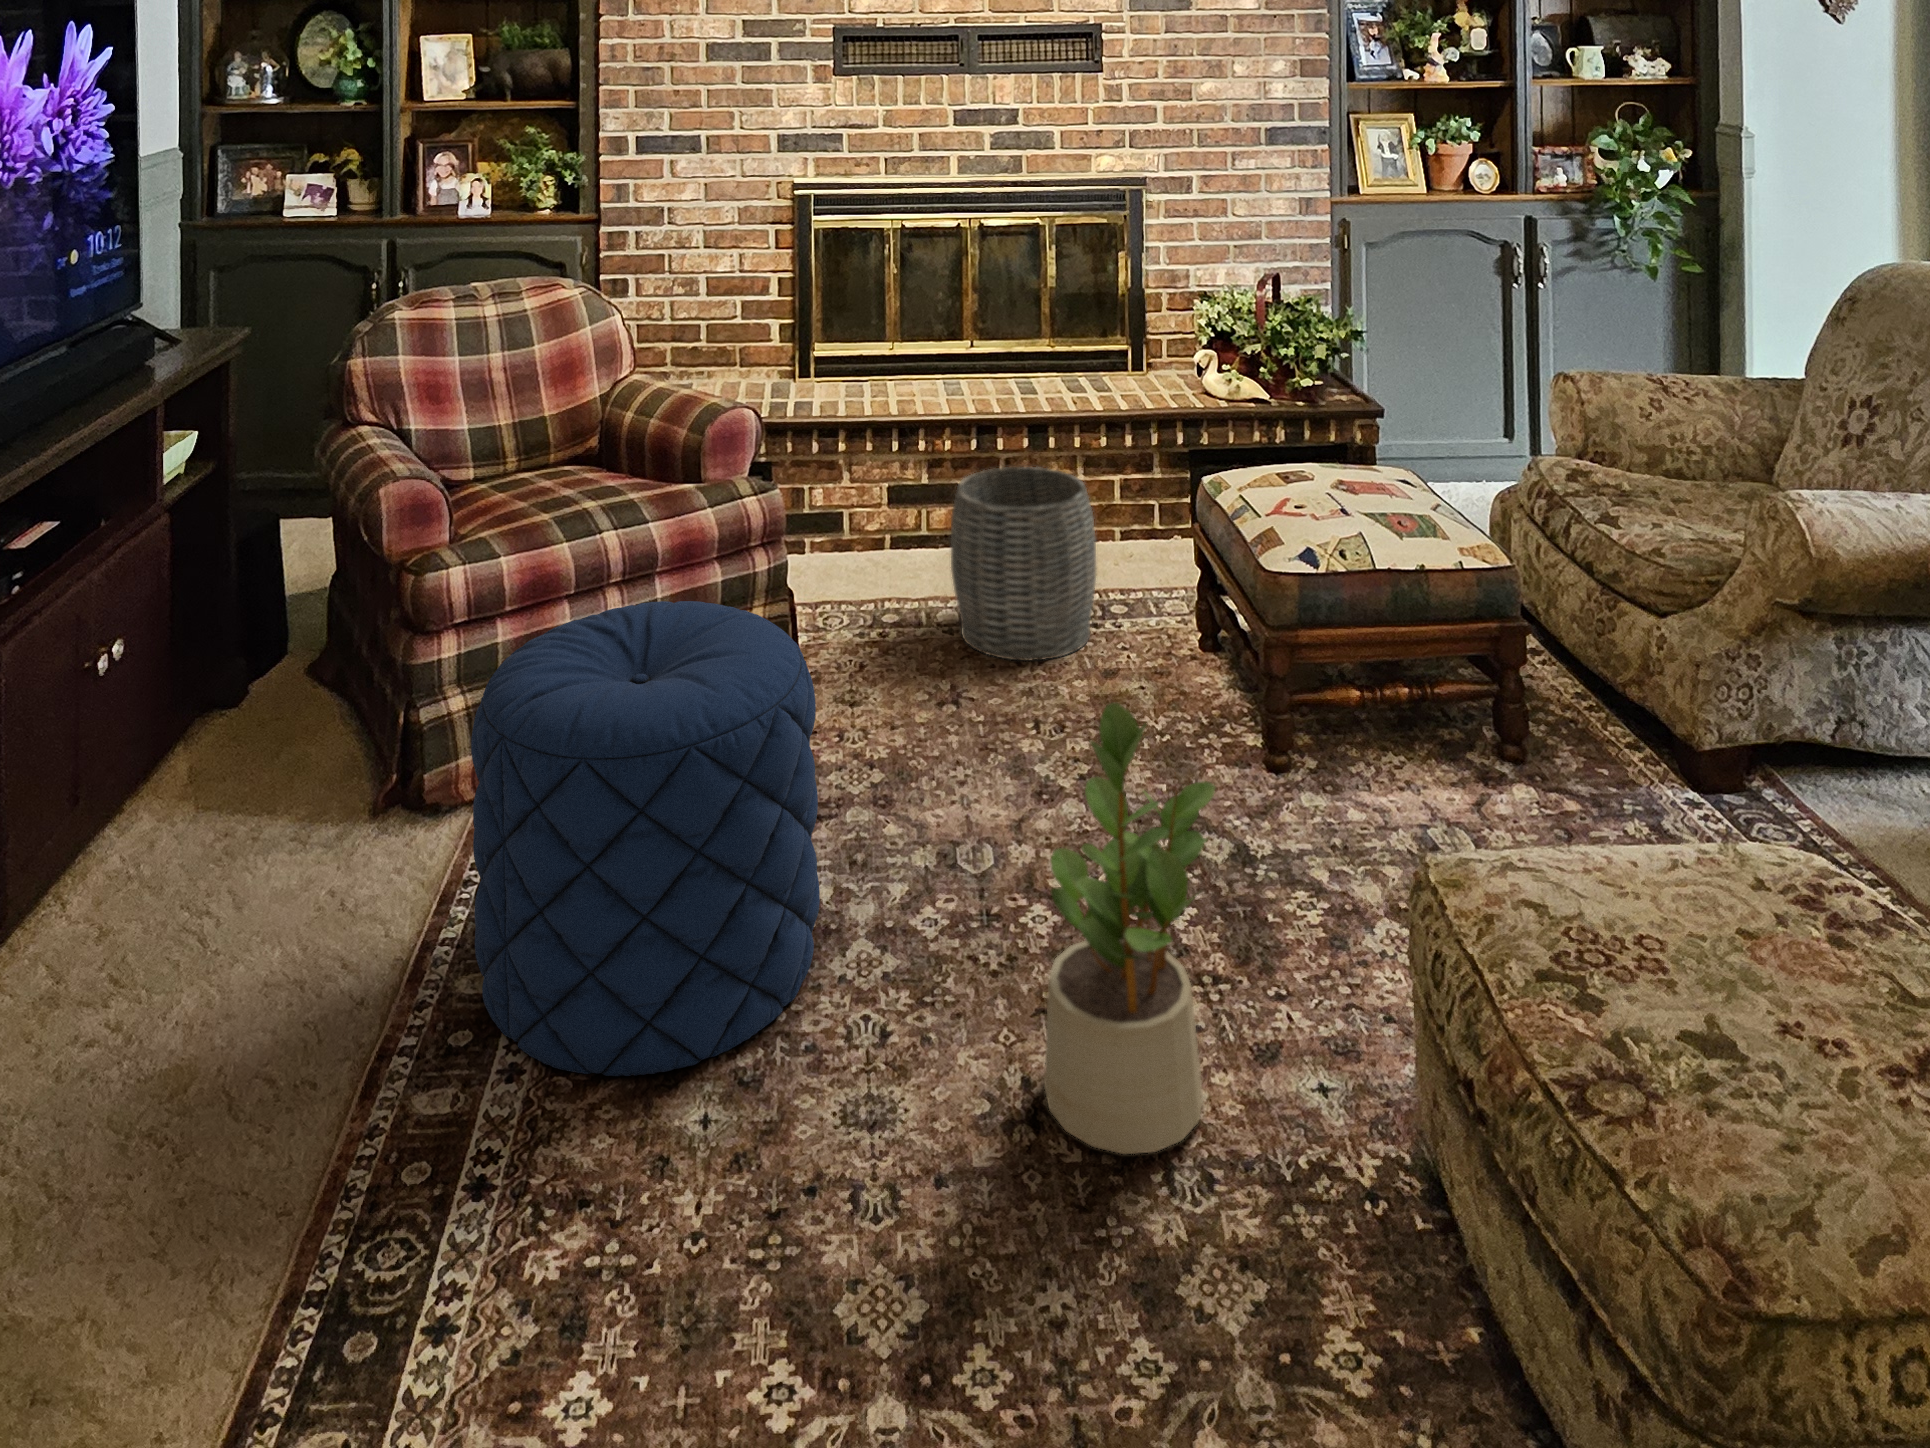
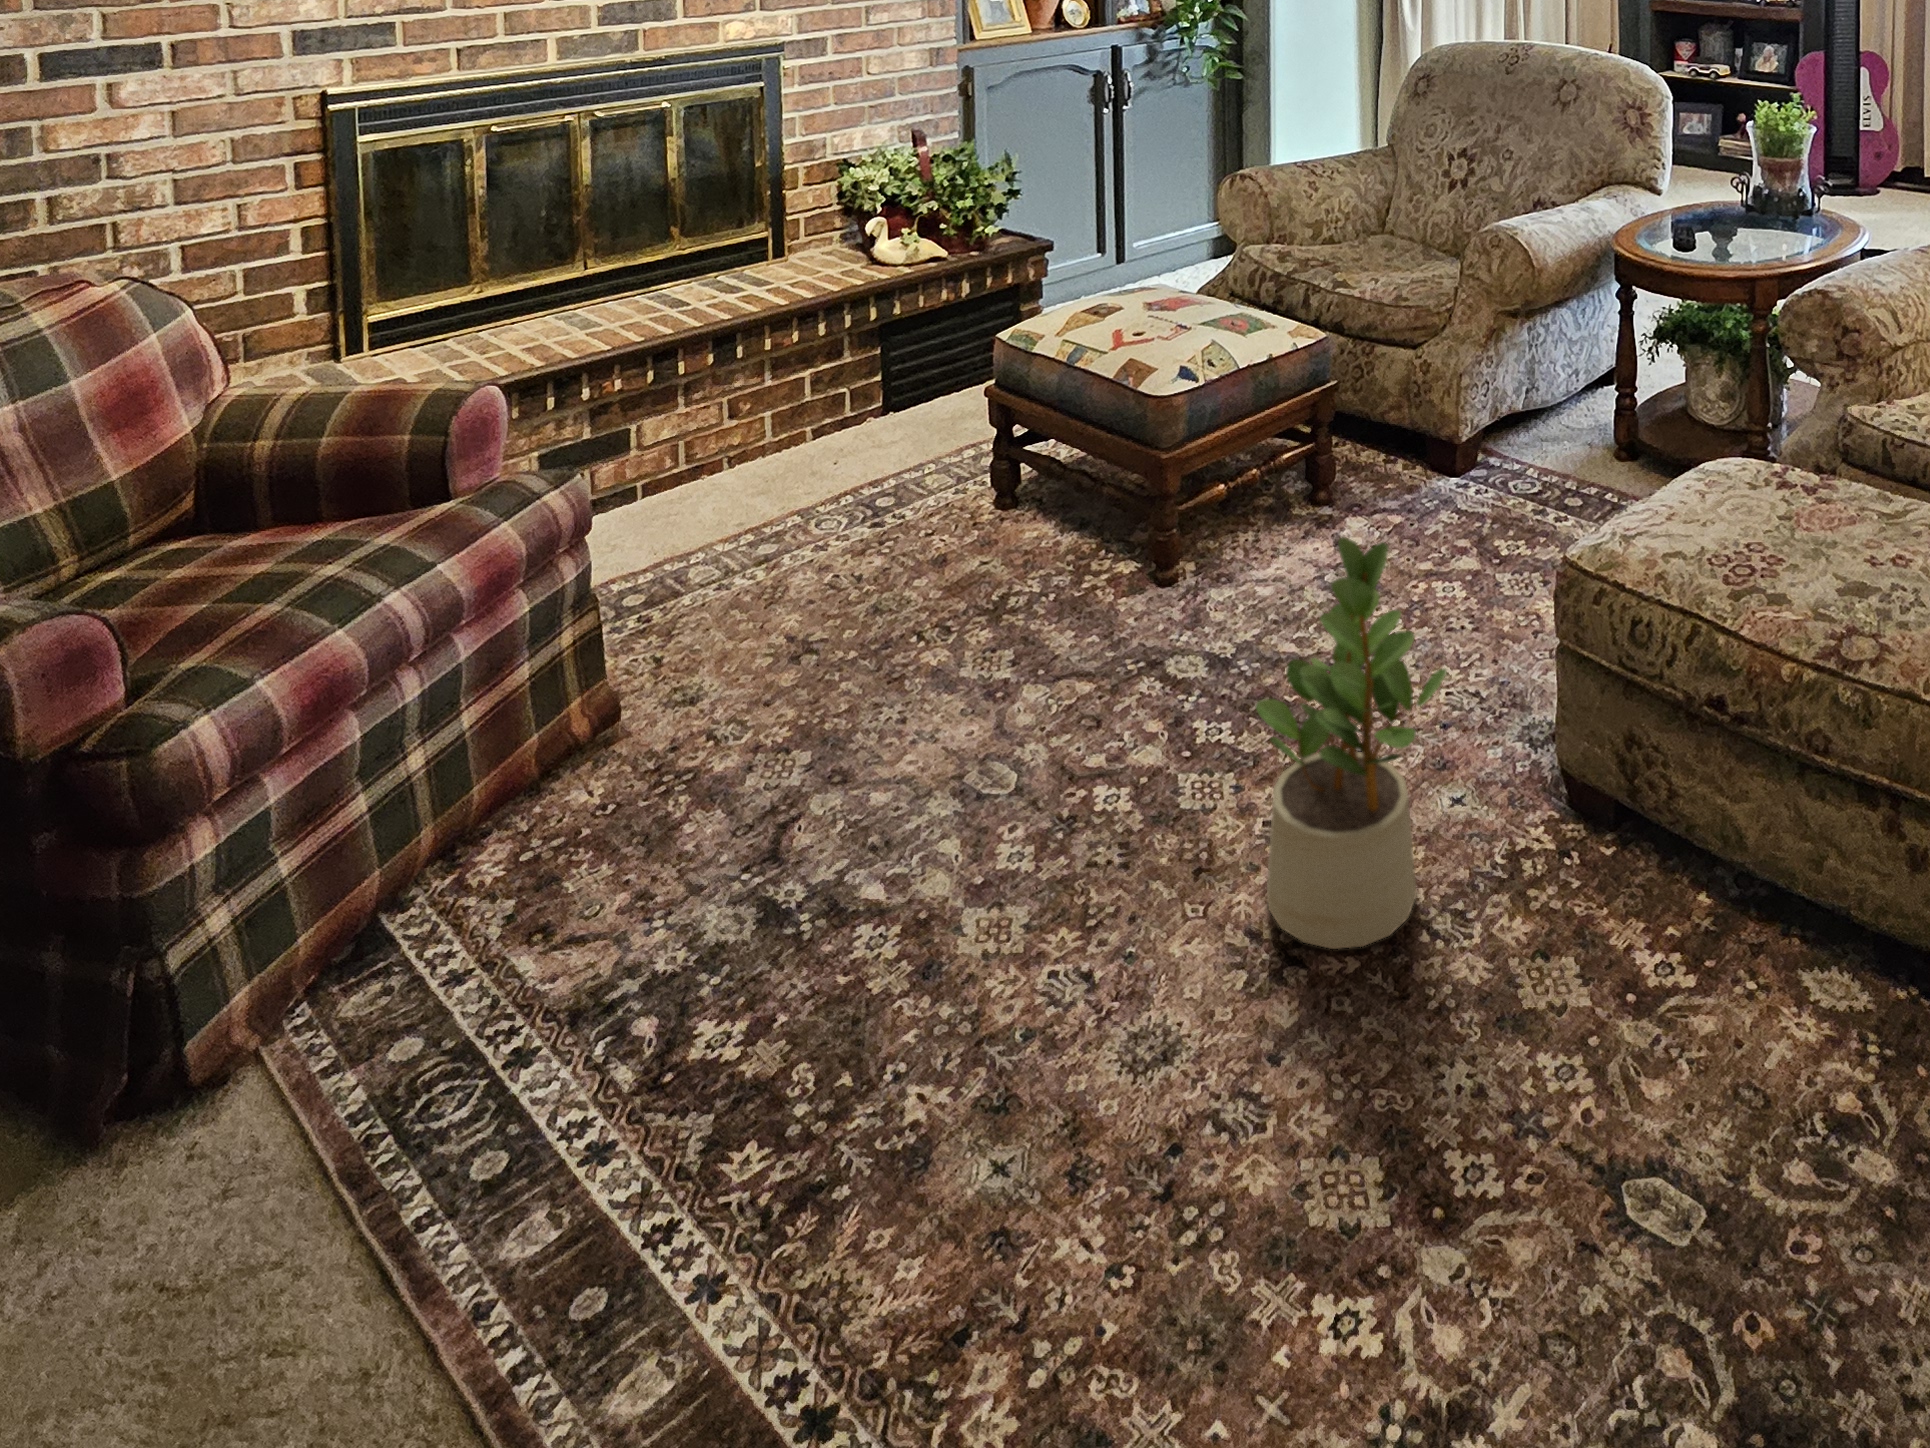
woven basket: present [950,467,1097,661] -> none [727,372,902,593]
pouf: present [471,601,820,1076] -> none [502,610,988,1270]

